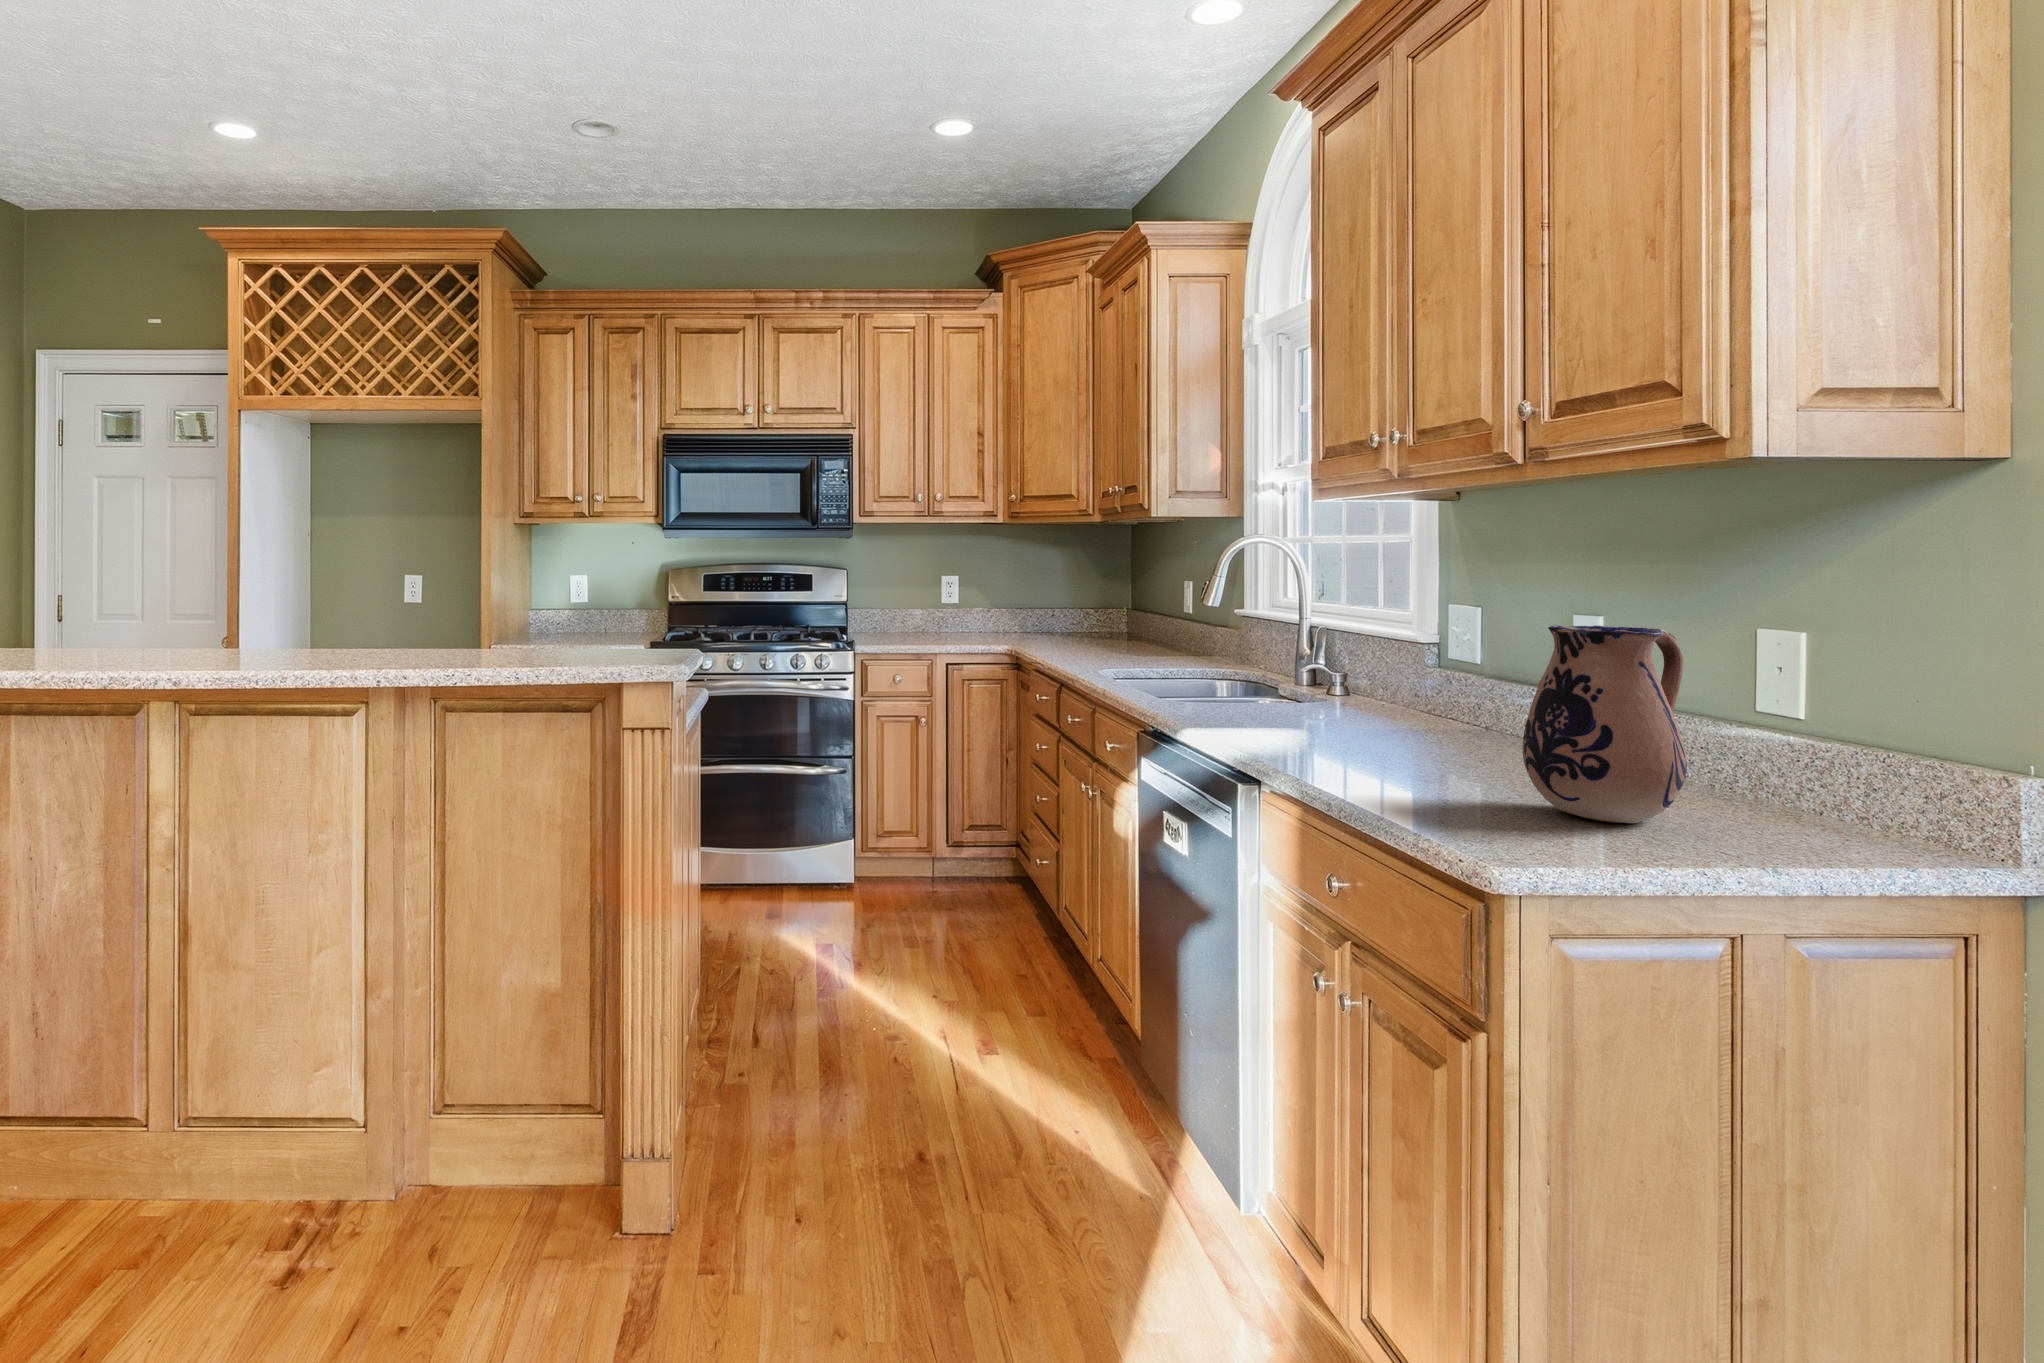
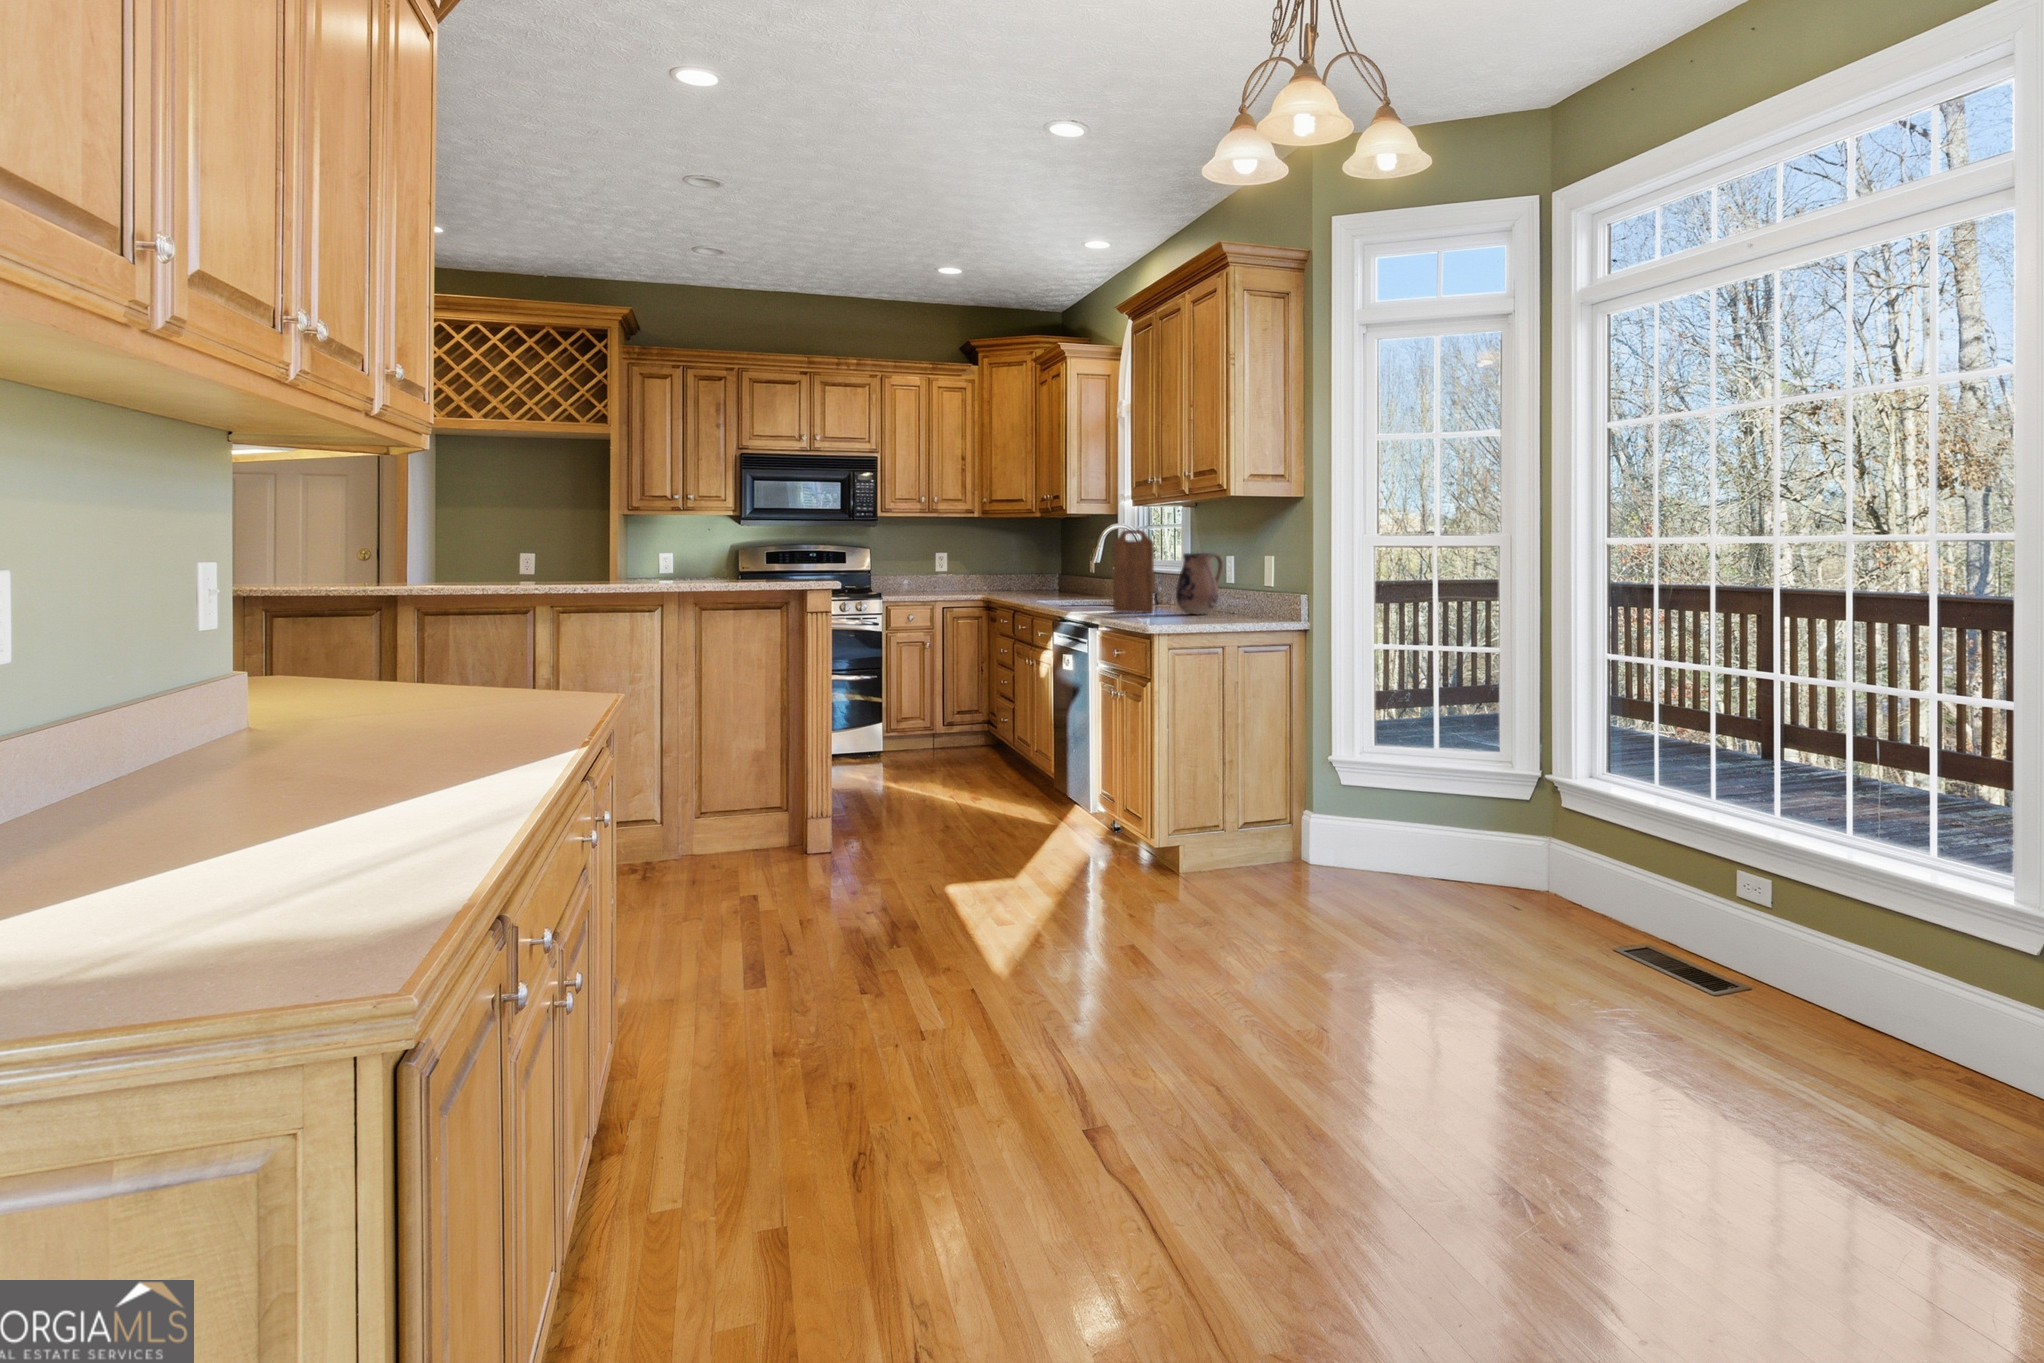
cutting board: none [1294,553,1425,781] -> present [1113,530,1154,613]

